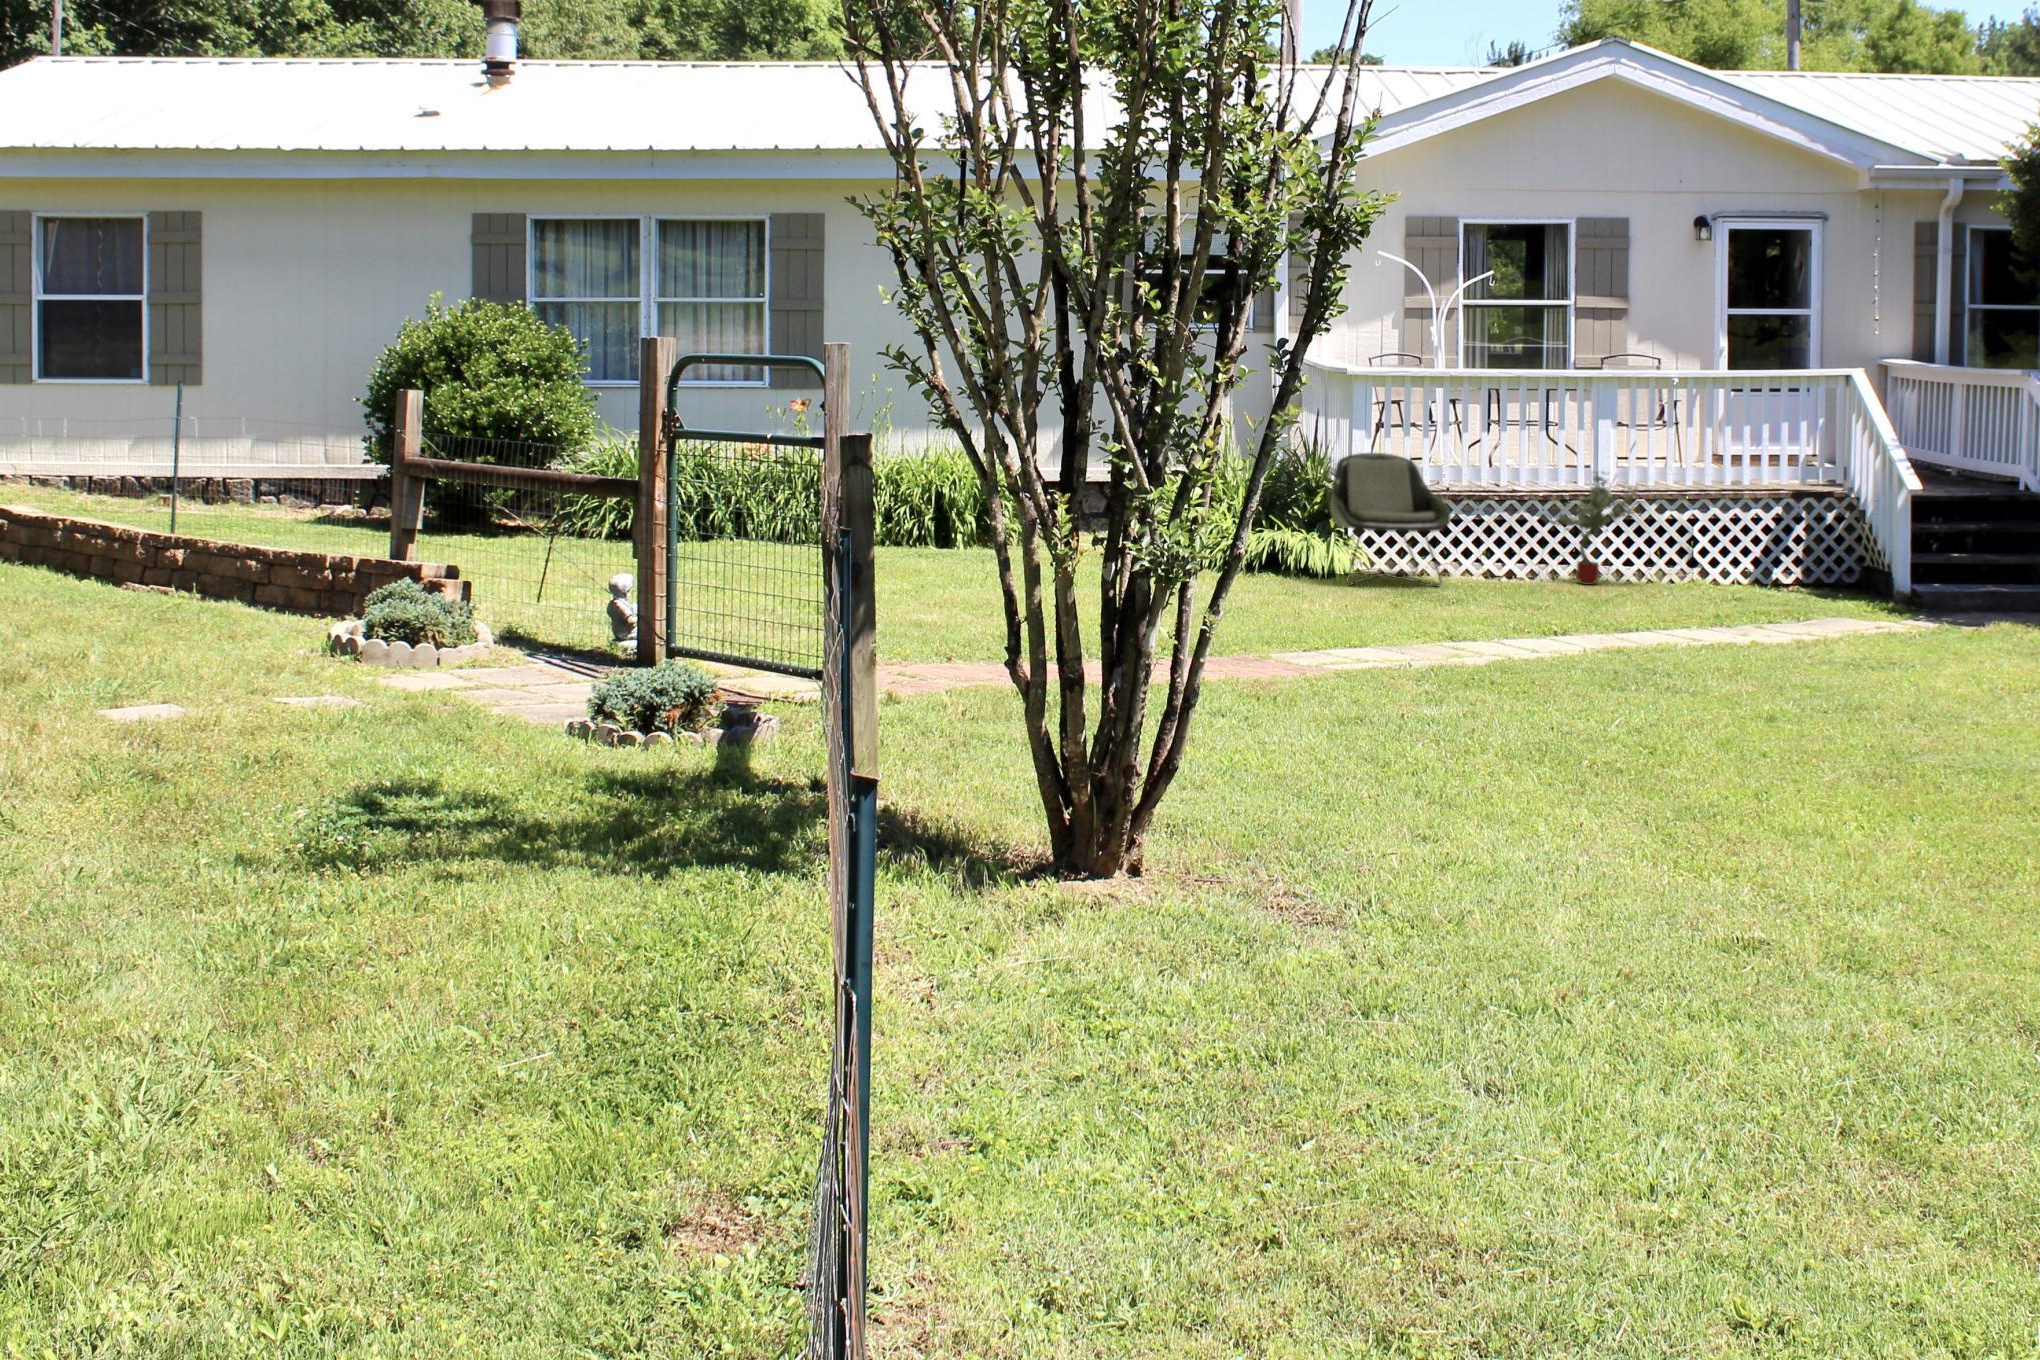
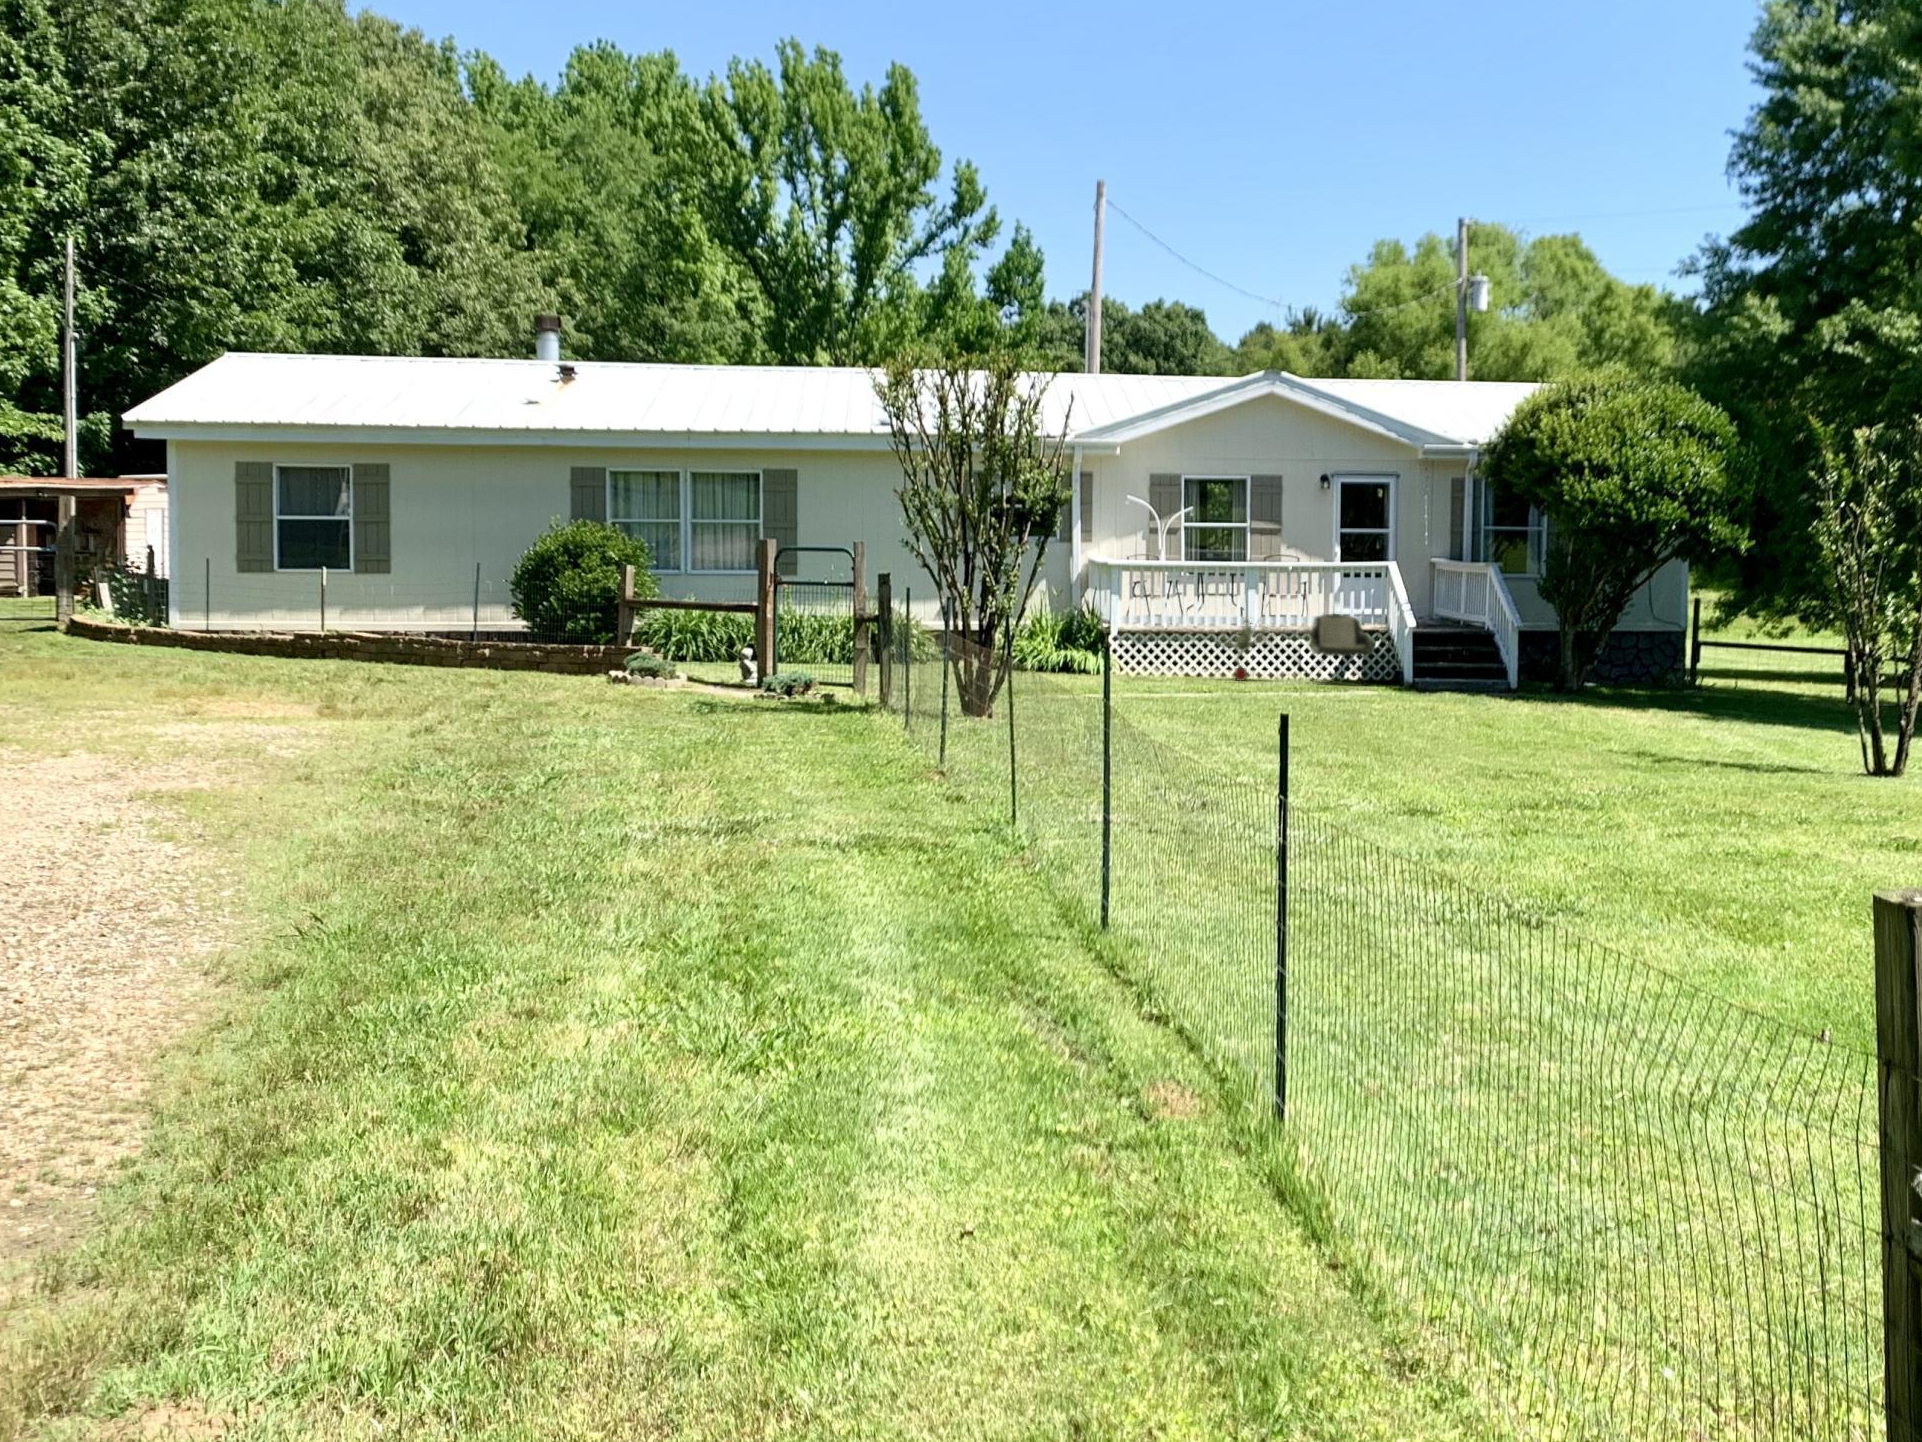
lounge chair: present [1328,453,1450,587] -> present [1309,614,1374,684]

